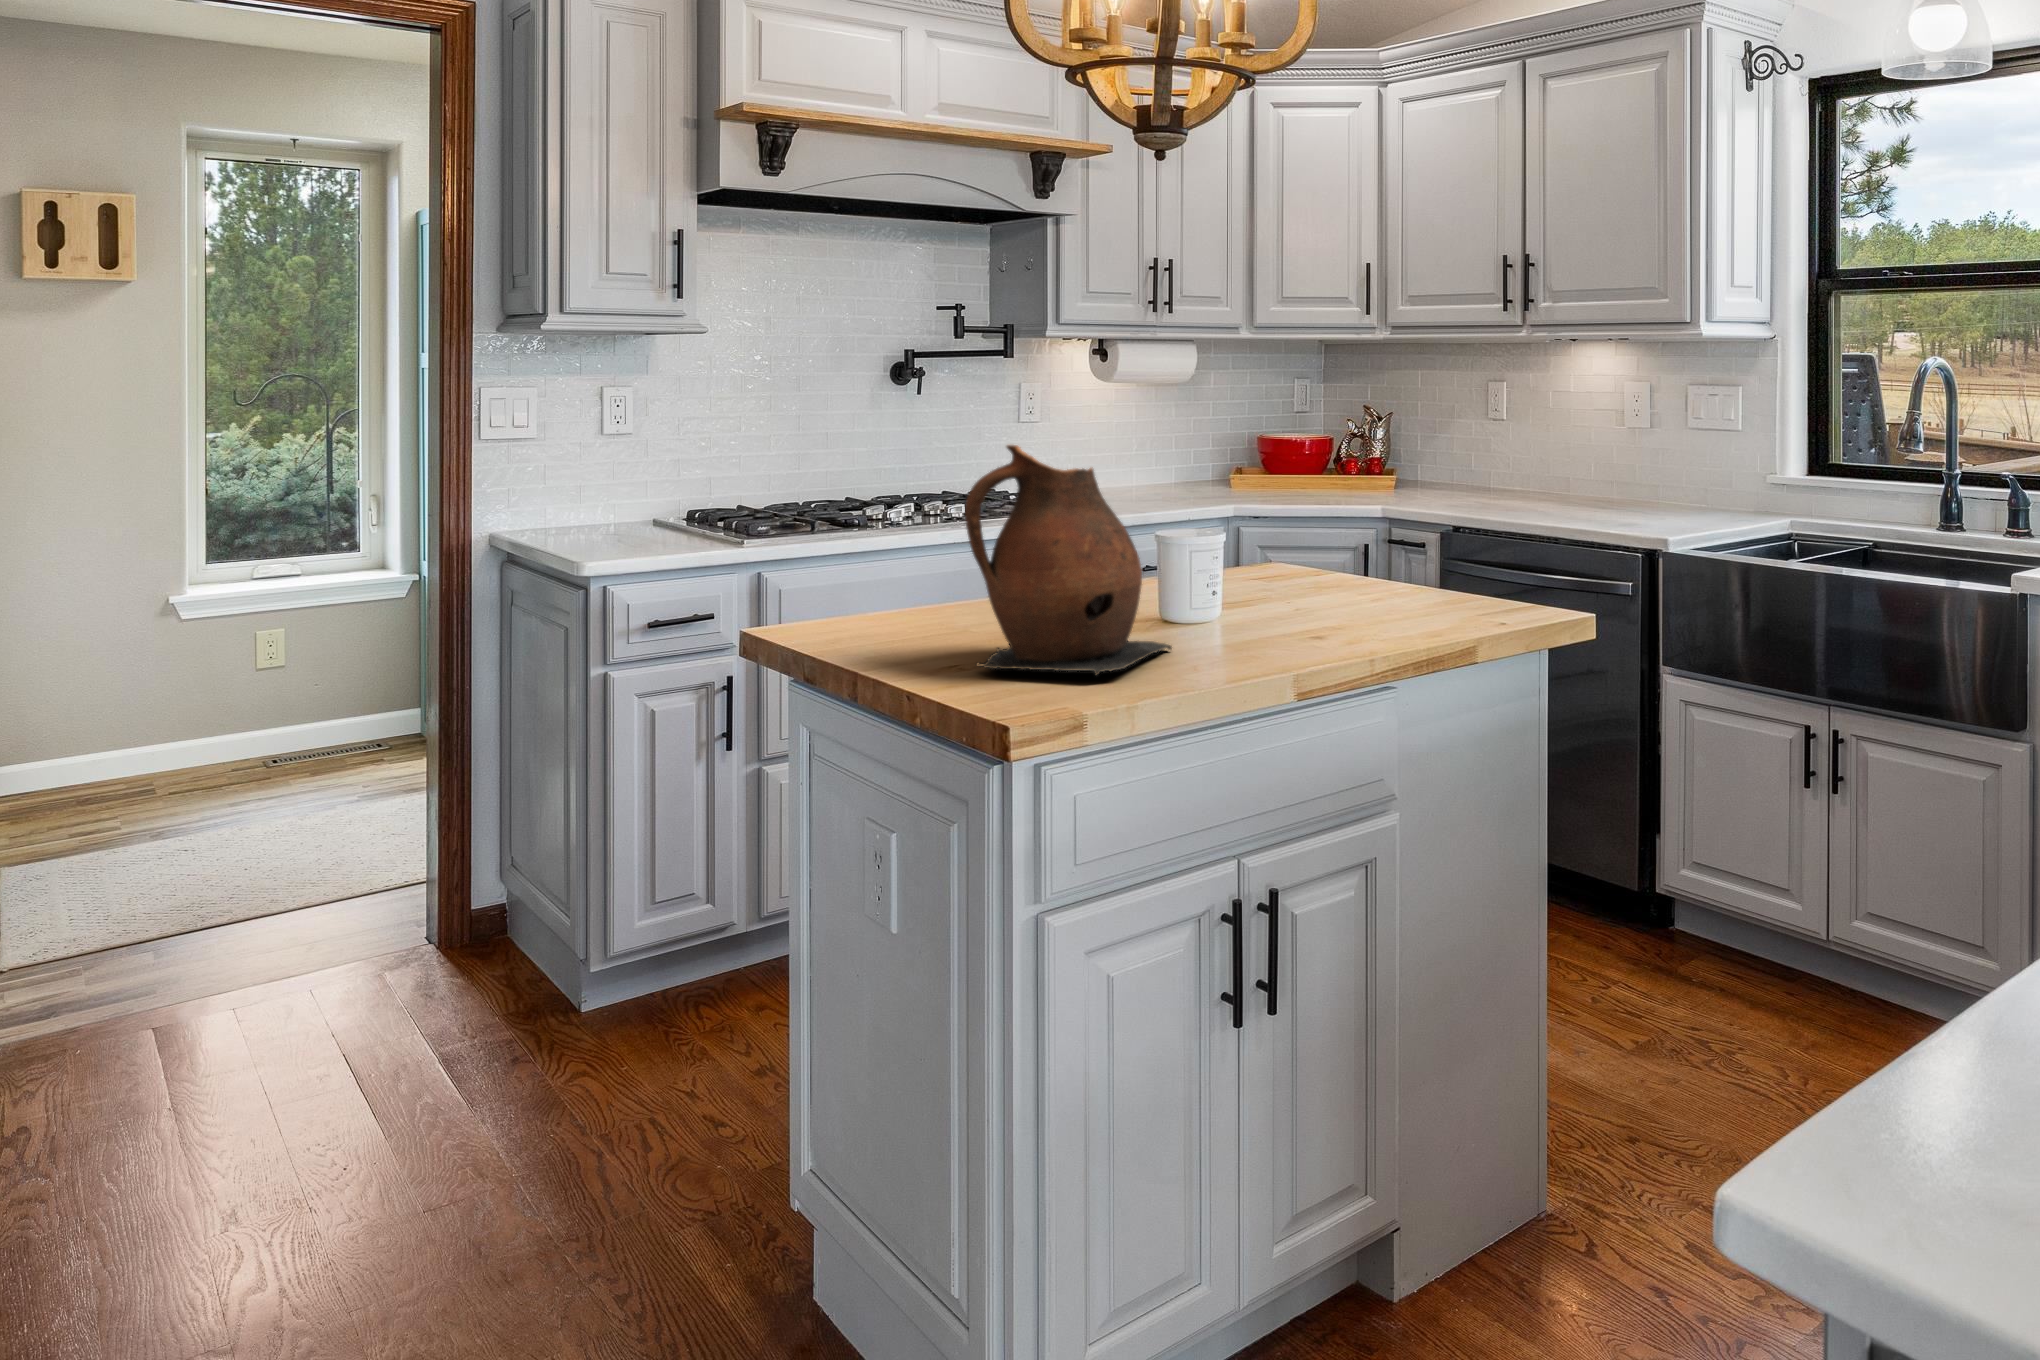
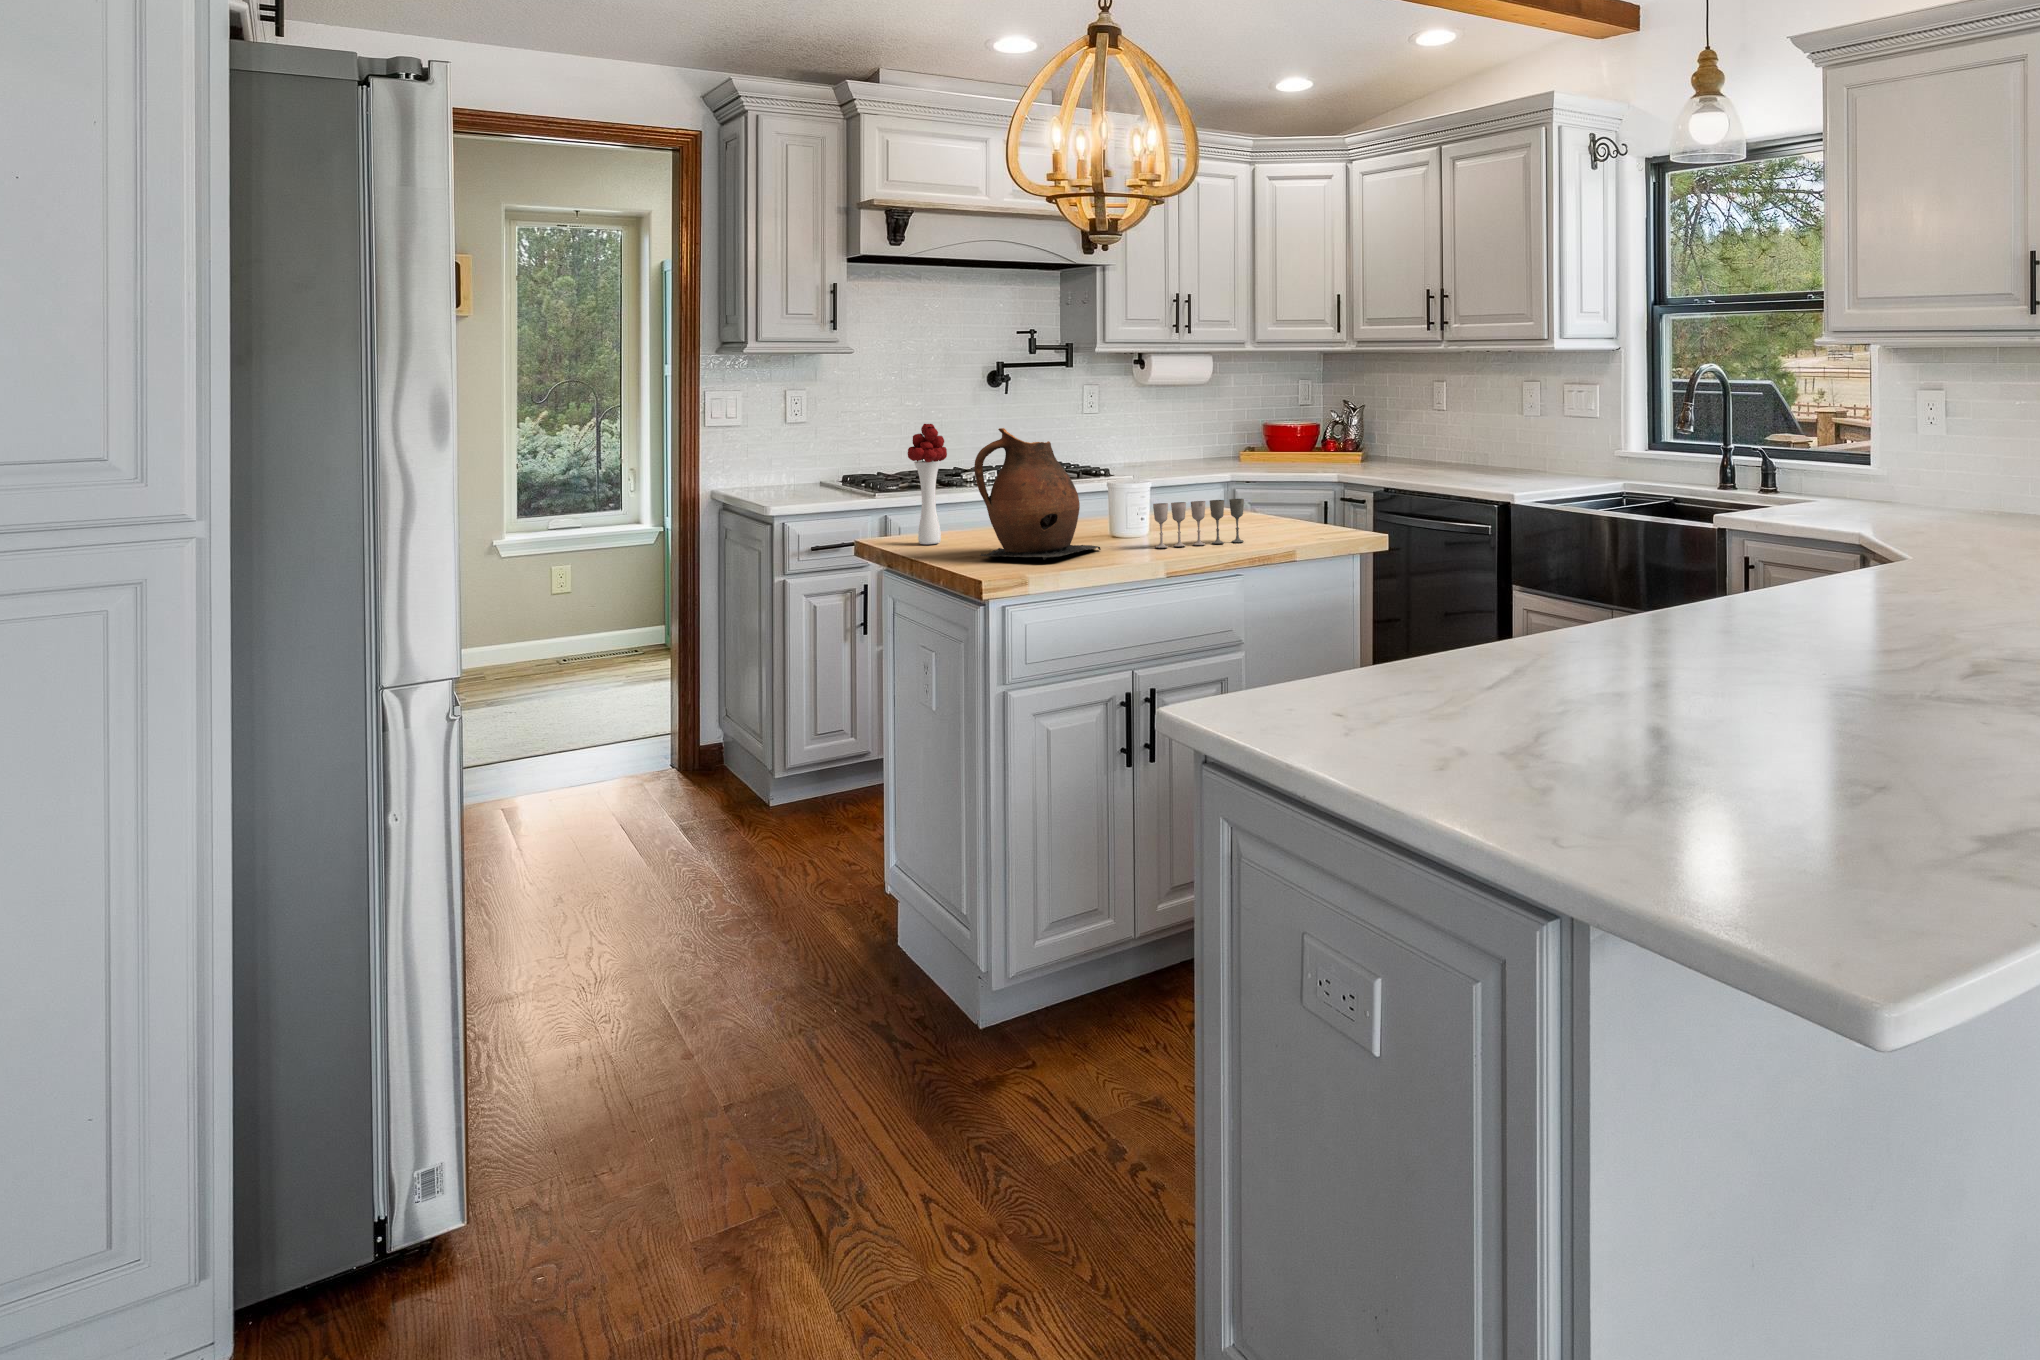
flower bouquet: none [835,436,900,639] -> present [908,424,947,544]
wine glass: none [1256,560,1395,645] -> present [1153,499,1244,548]

